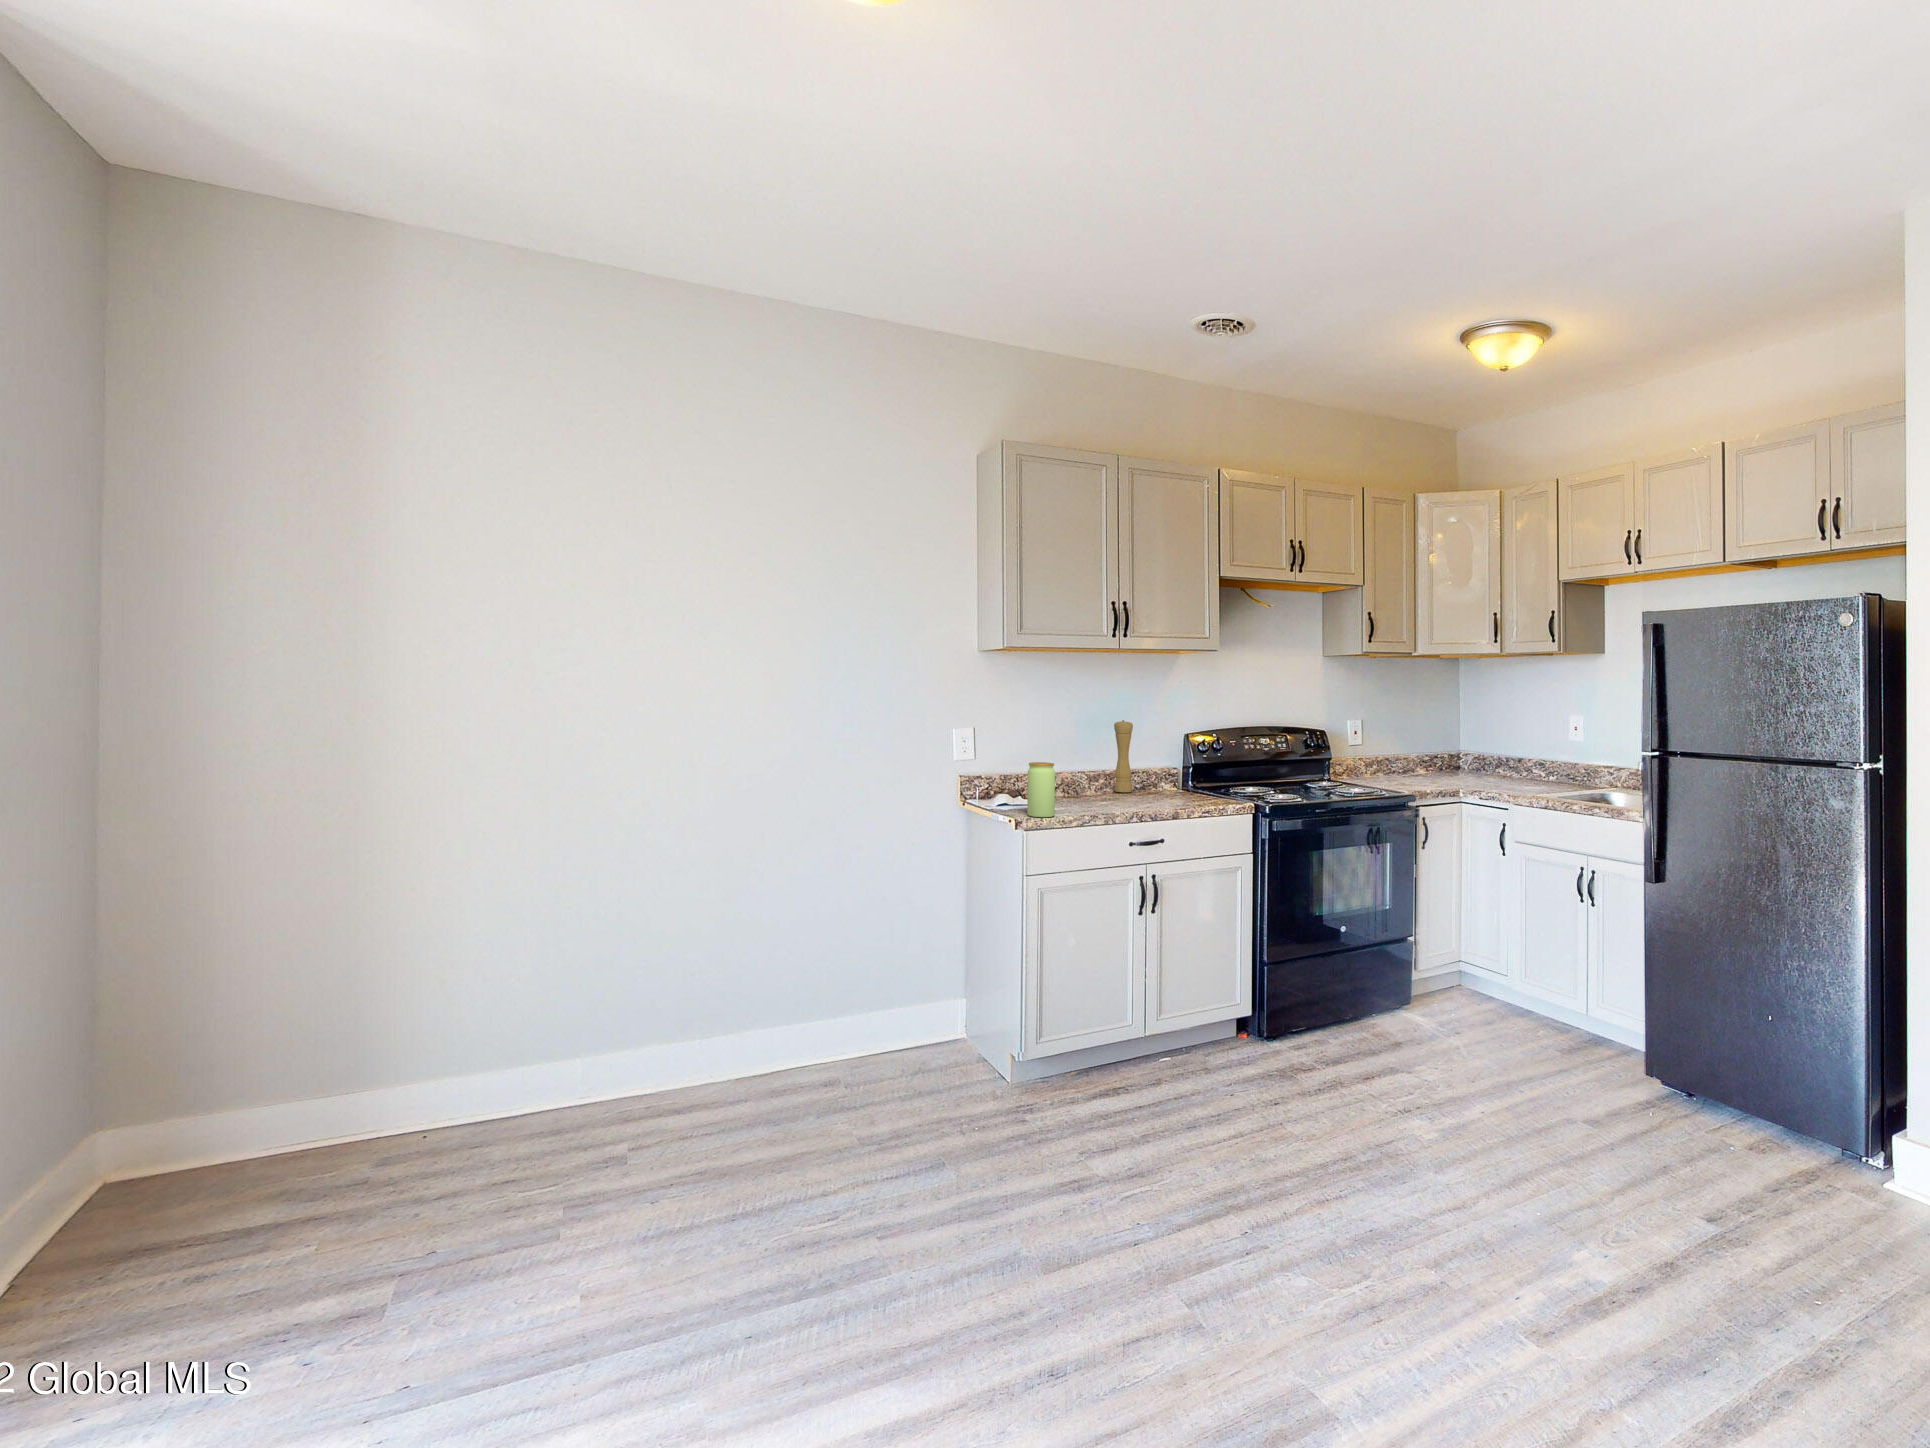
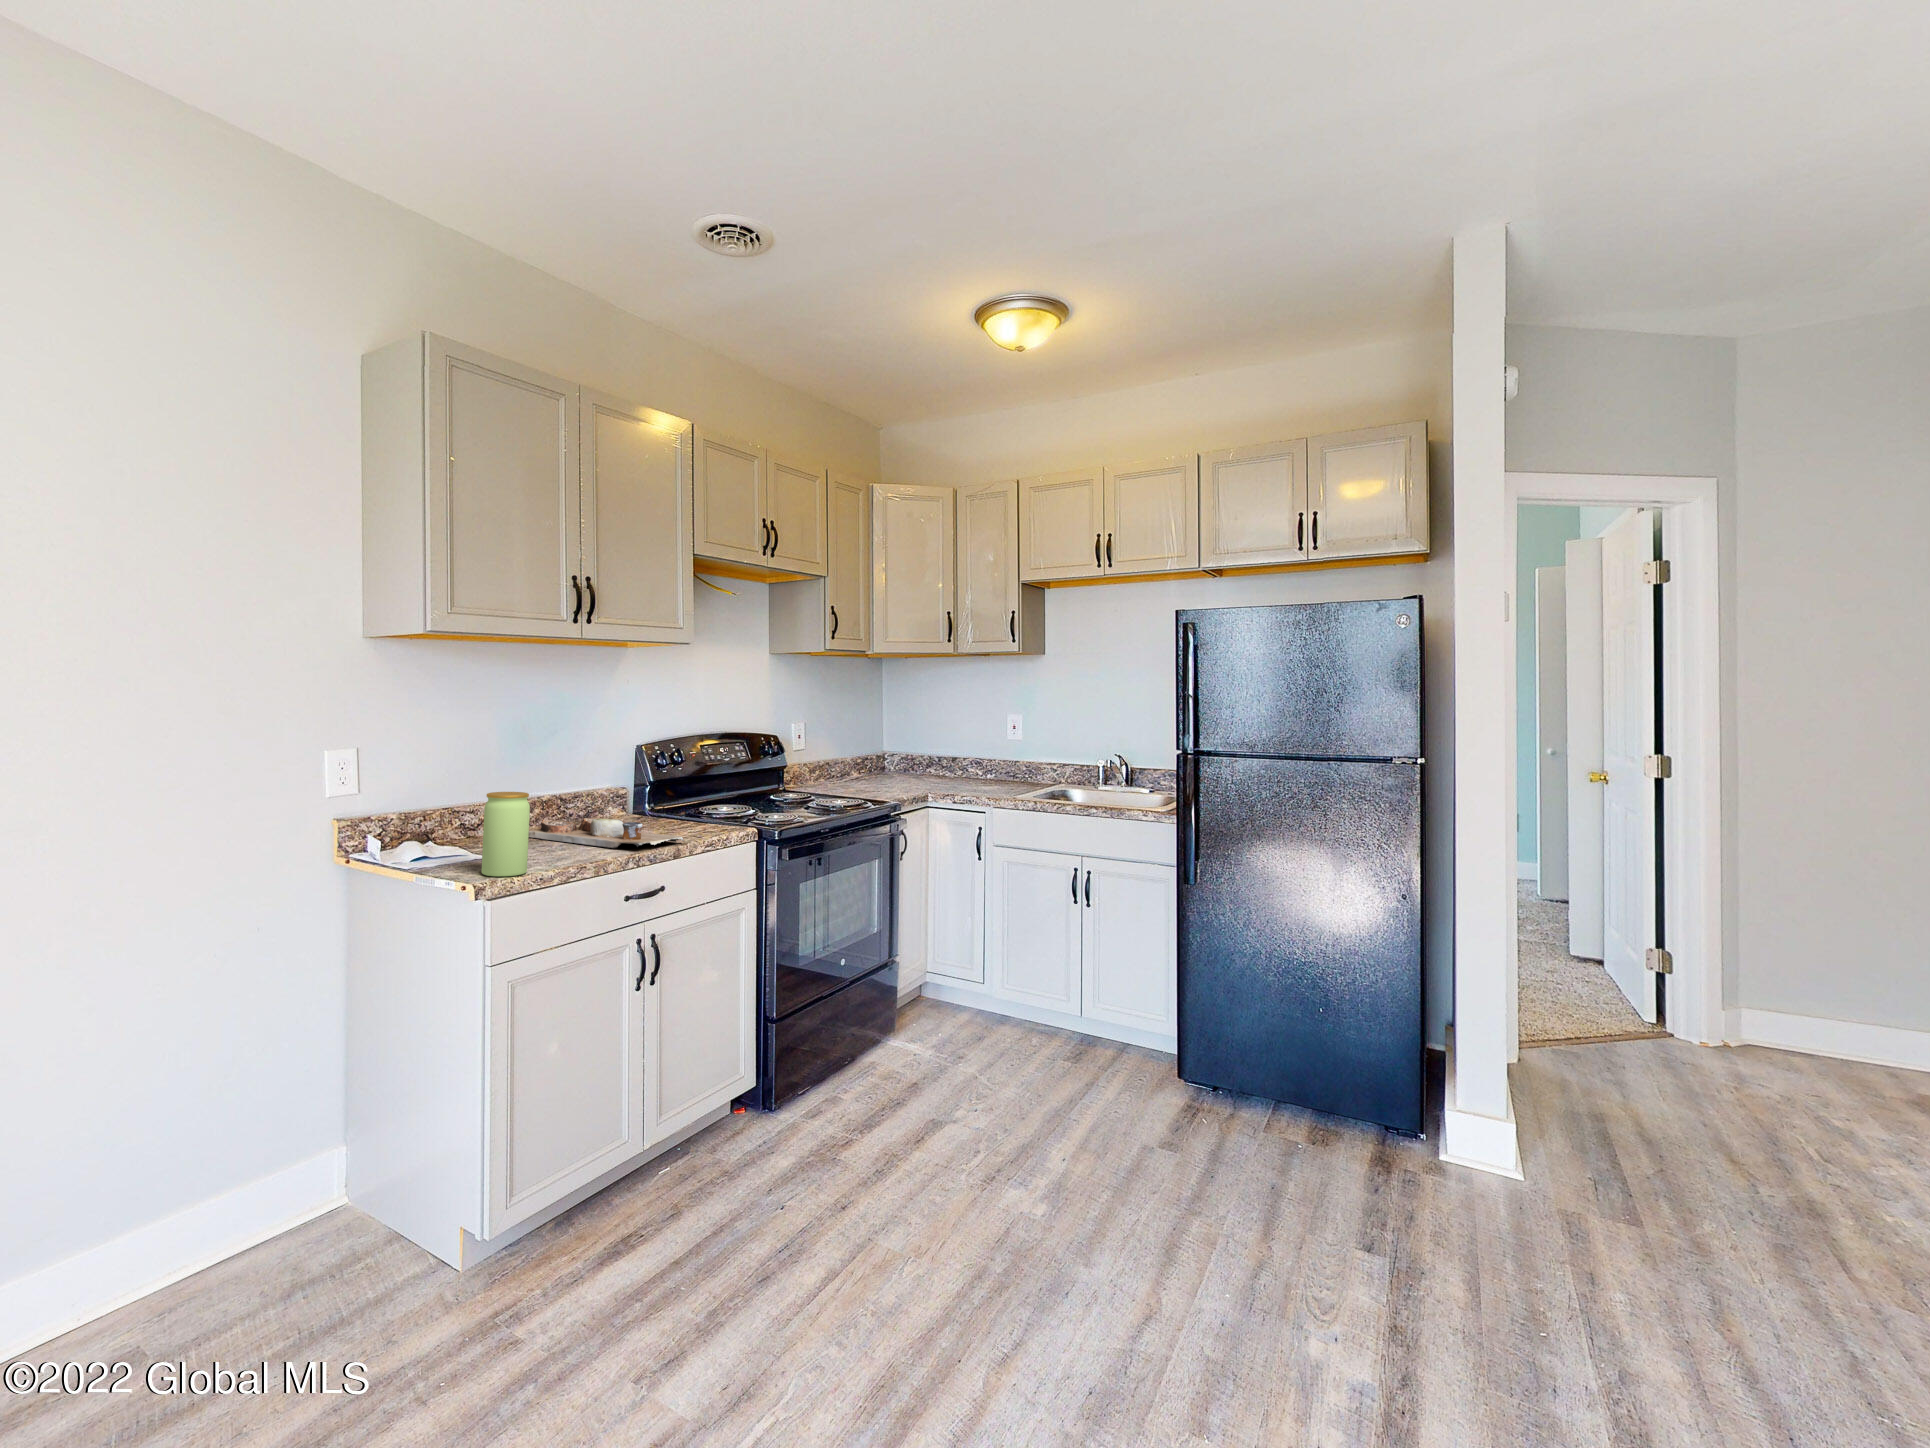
pepper mill: present [1114,720,1133,793] -> none [557,723,588,825]
cutting board: none [1085,787,1184,809] -> present [529,818,685,848]

